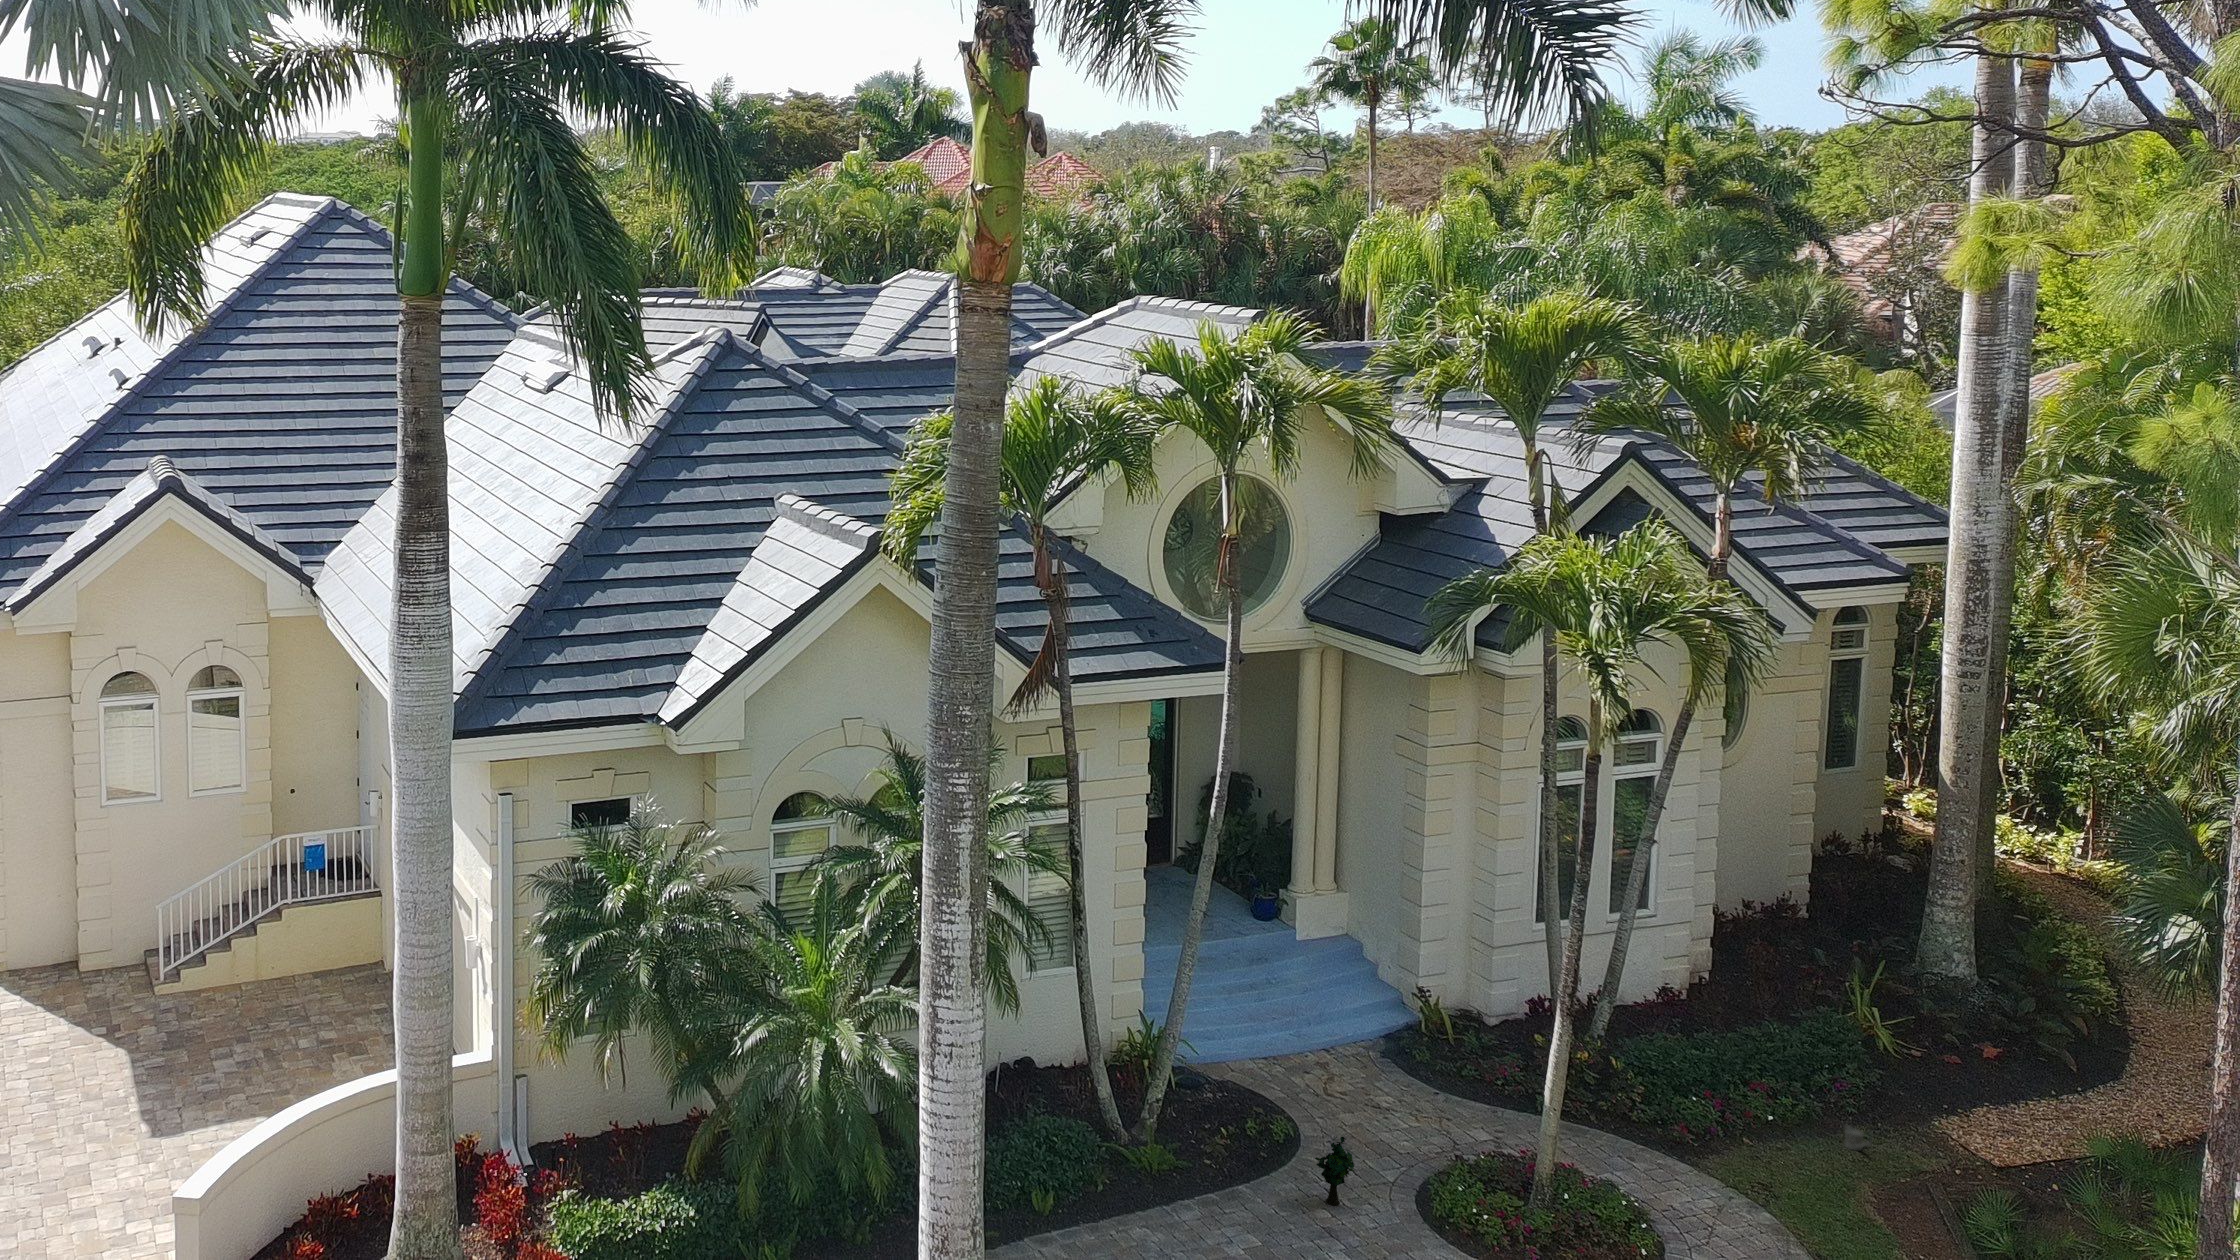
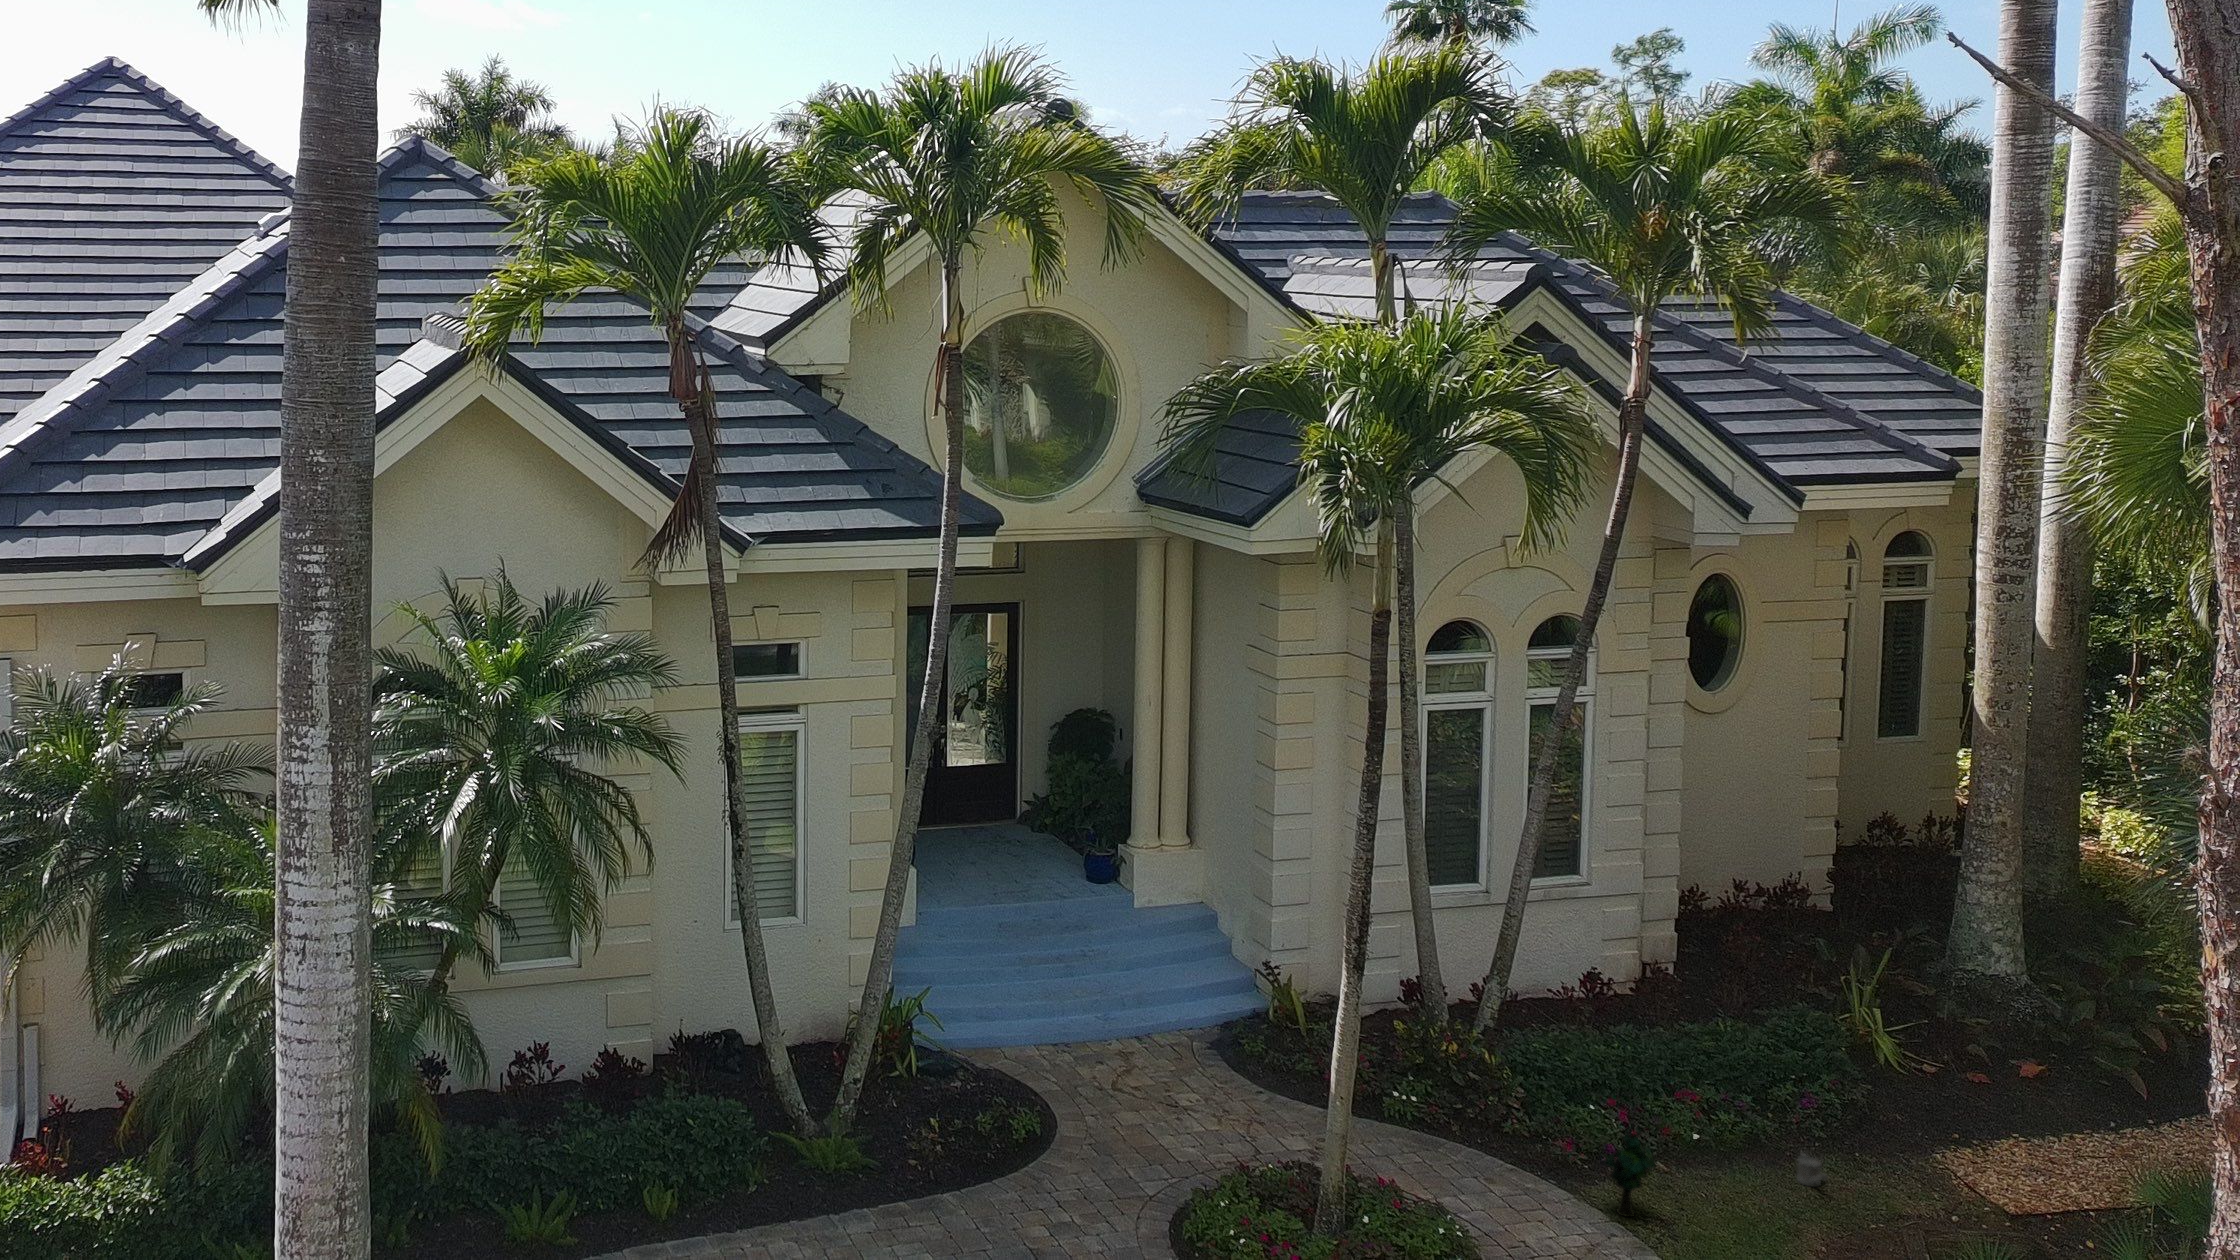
decorative plant: present [1315,1137,1354,1206] -> present [1603,1127,1655,1217]

